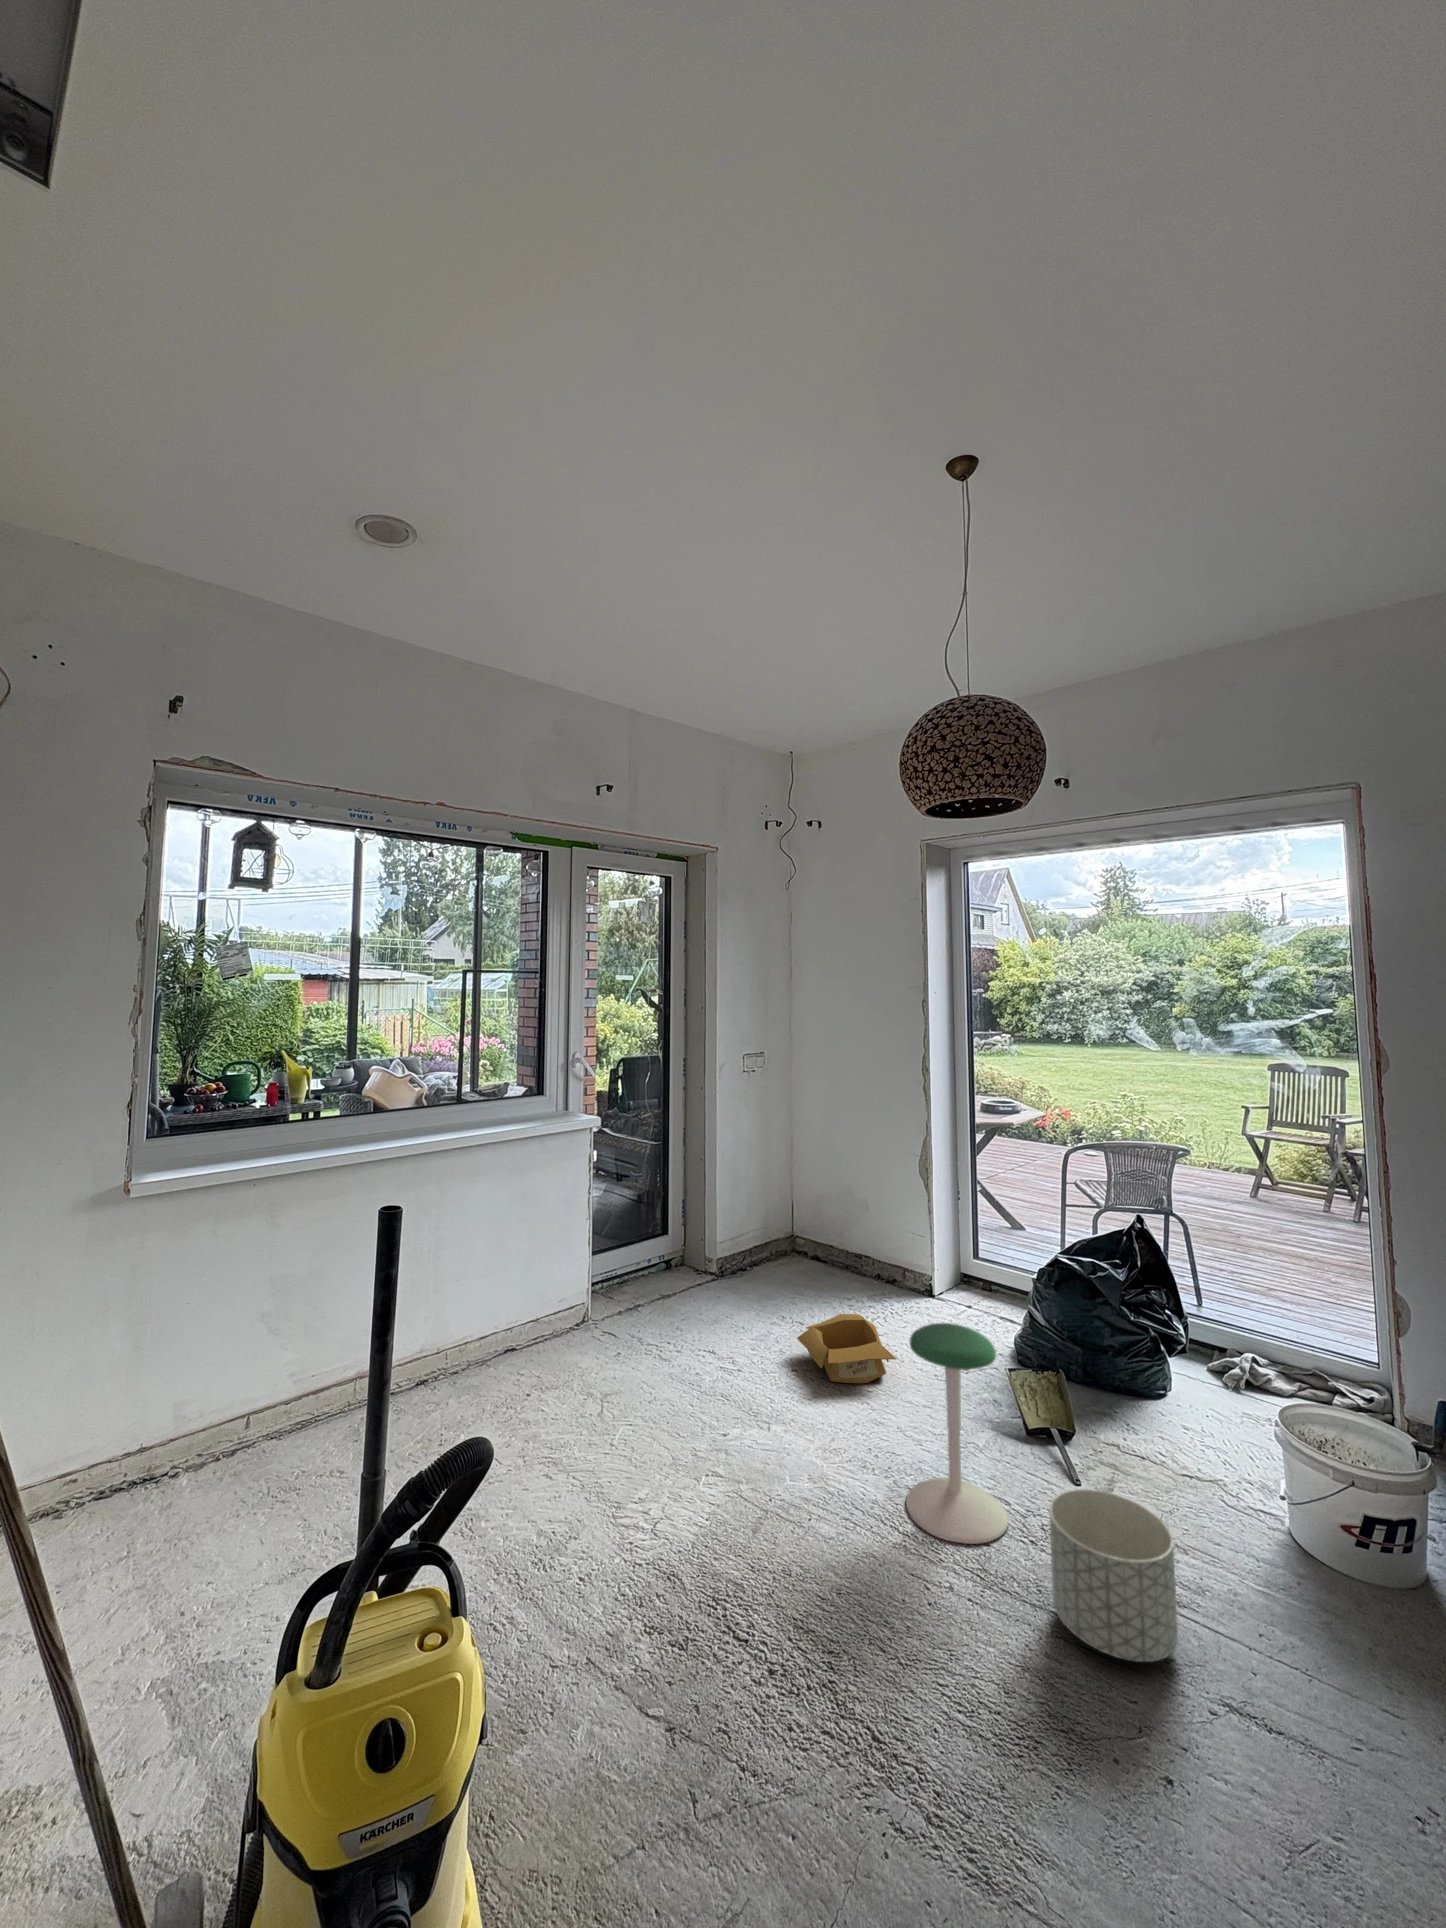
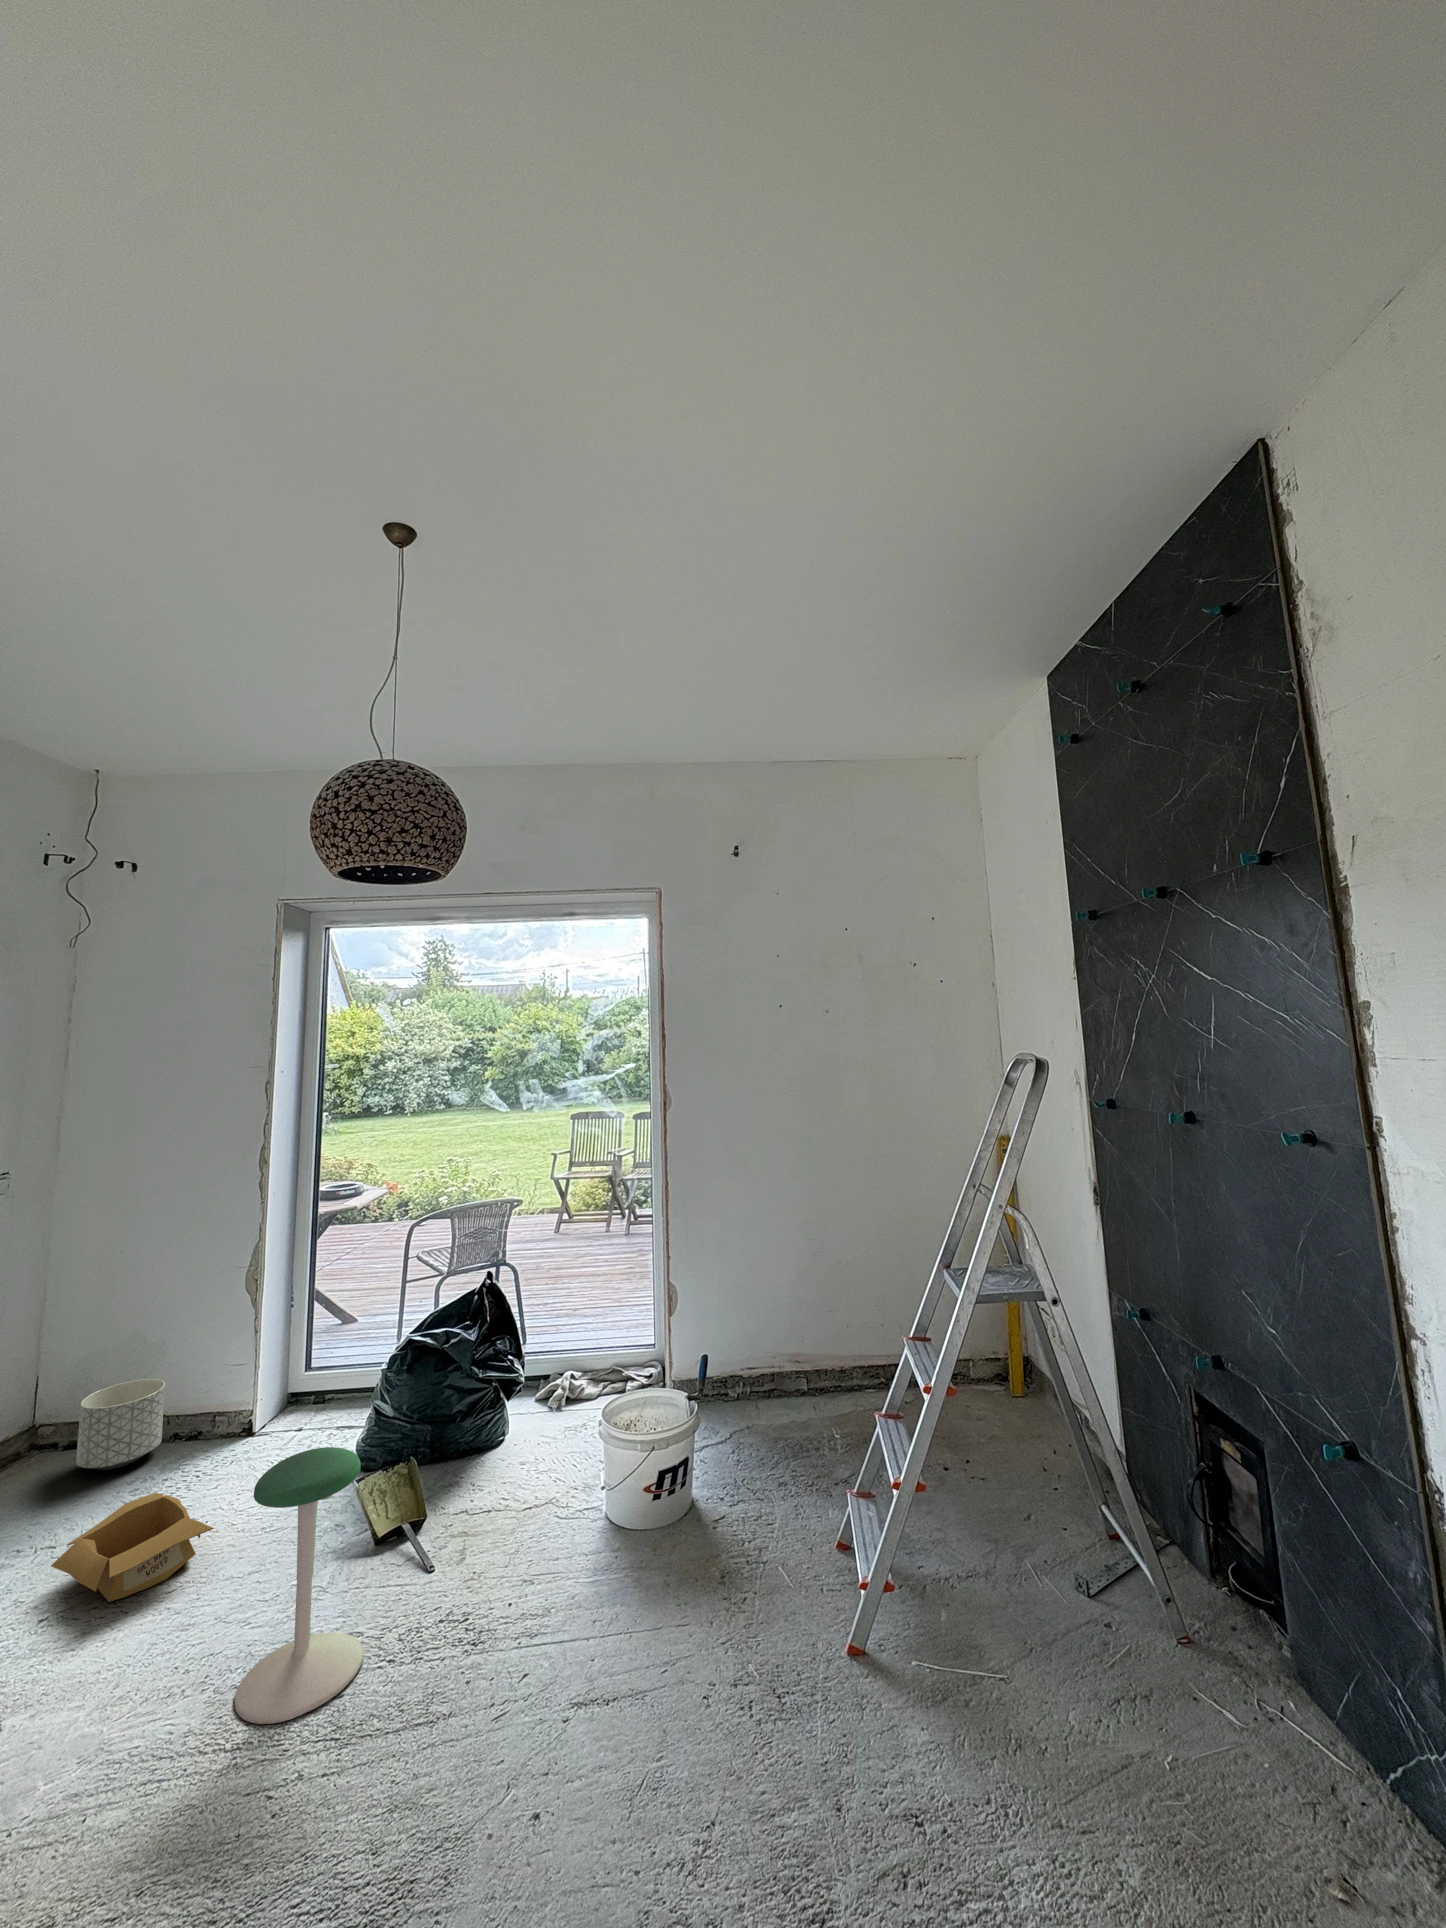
planter: present [1049,1489,1178,1662] -> present [76,1379,165,1470]

